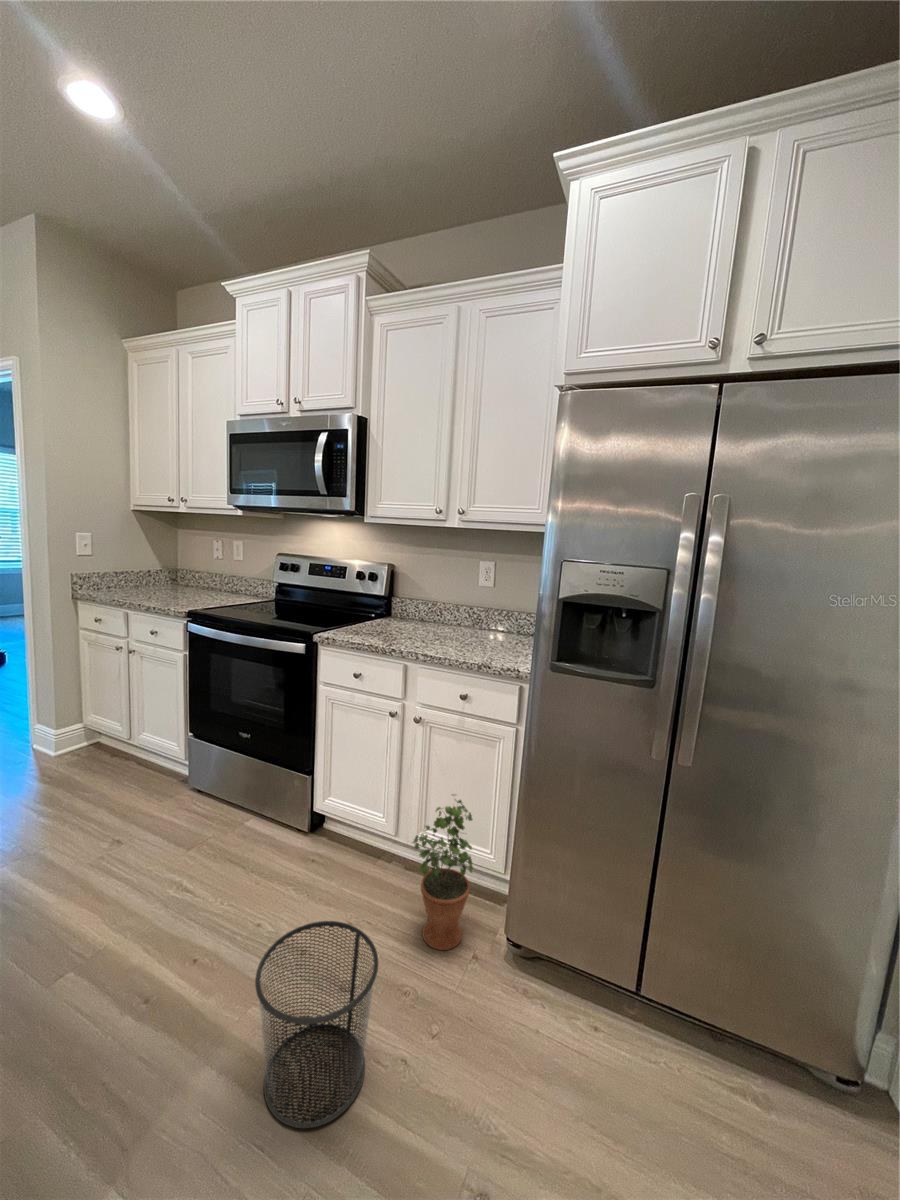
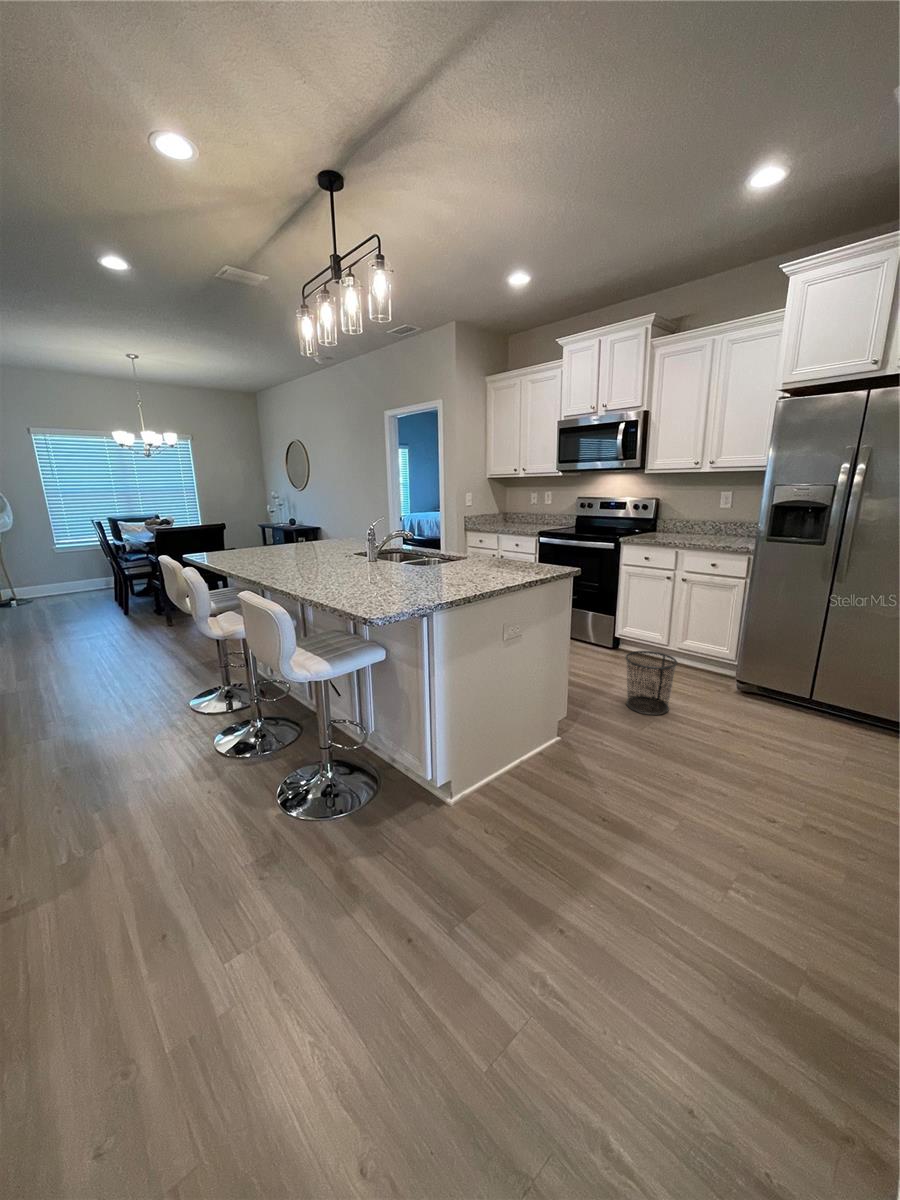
potted plant: present [413,794,473,950] -> none [684,614,718,689]

